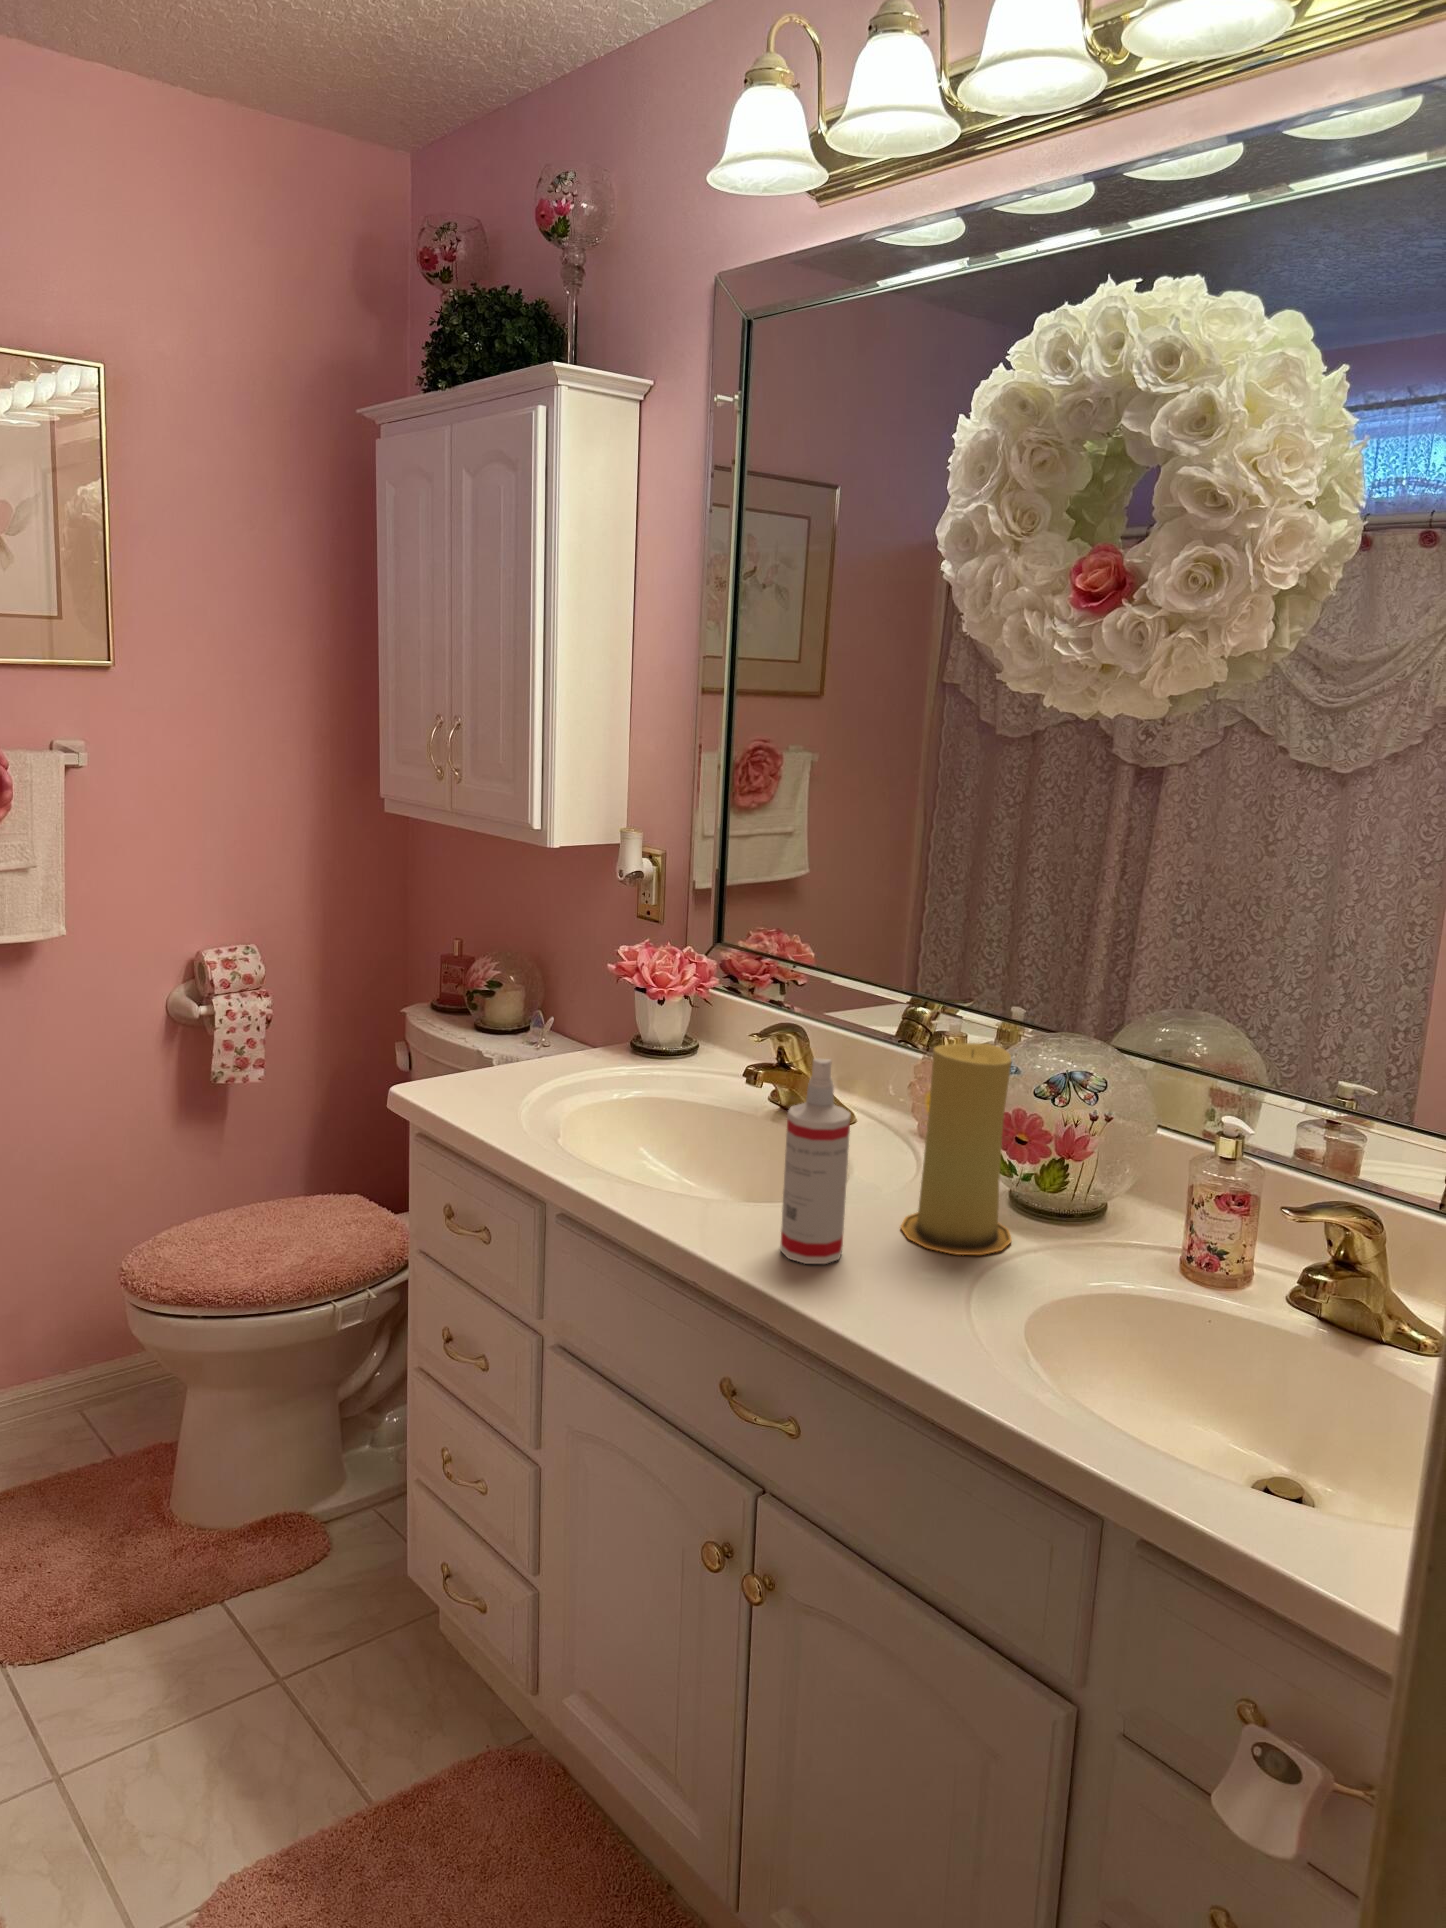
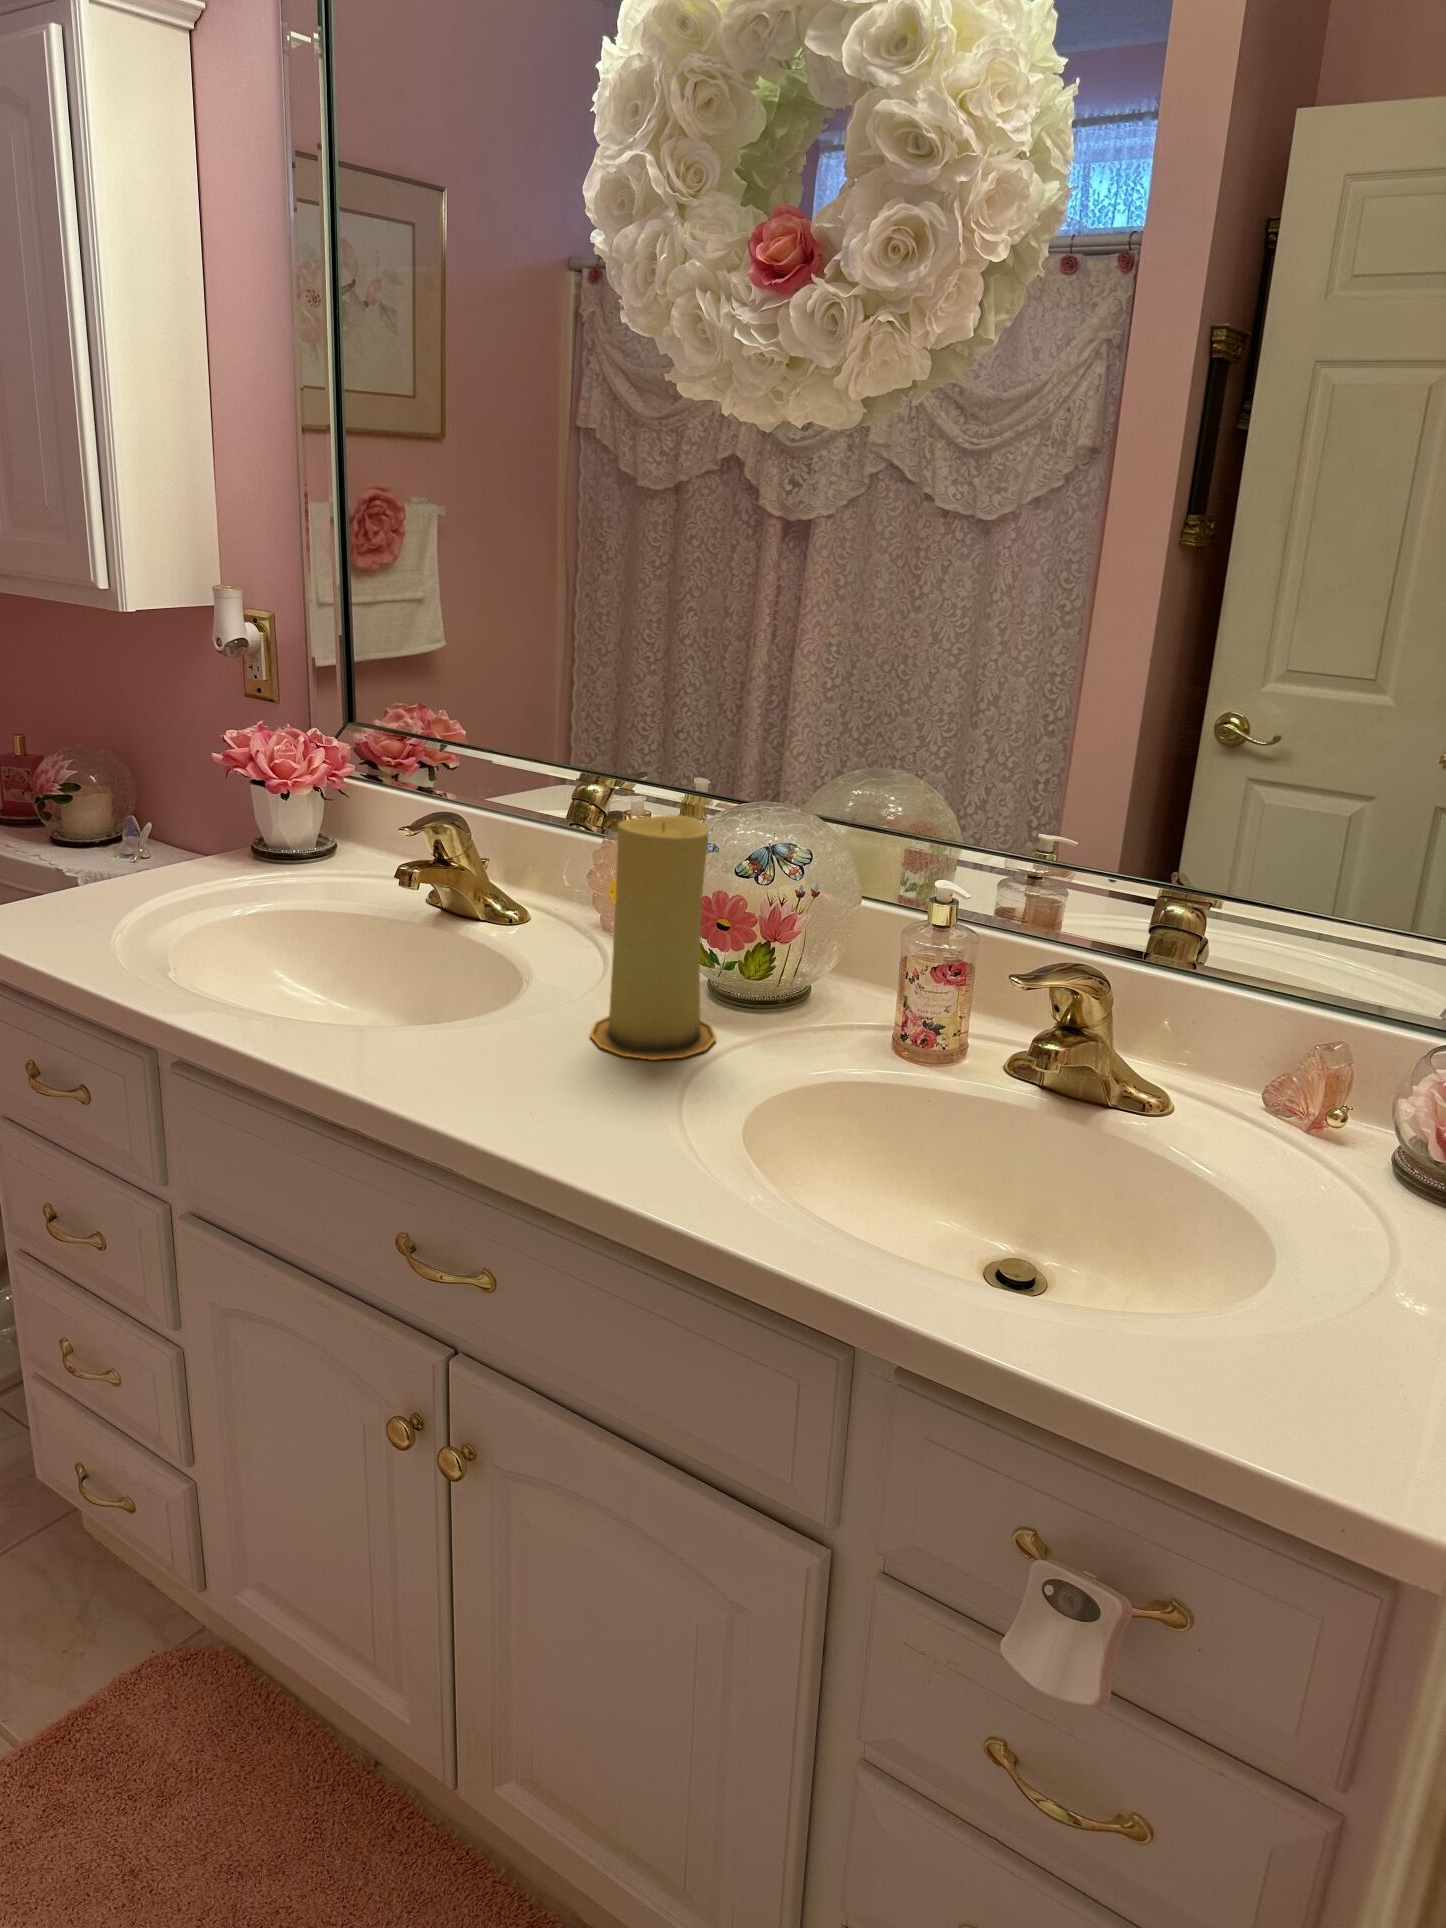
spray bottle: present [780,1058,851,1264] -> none [448,843,525,1088]

